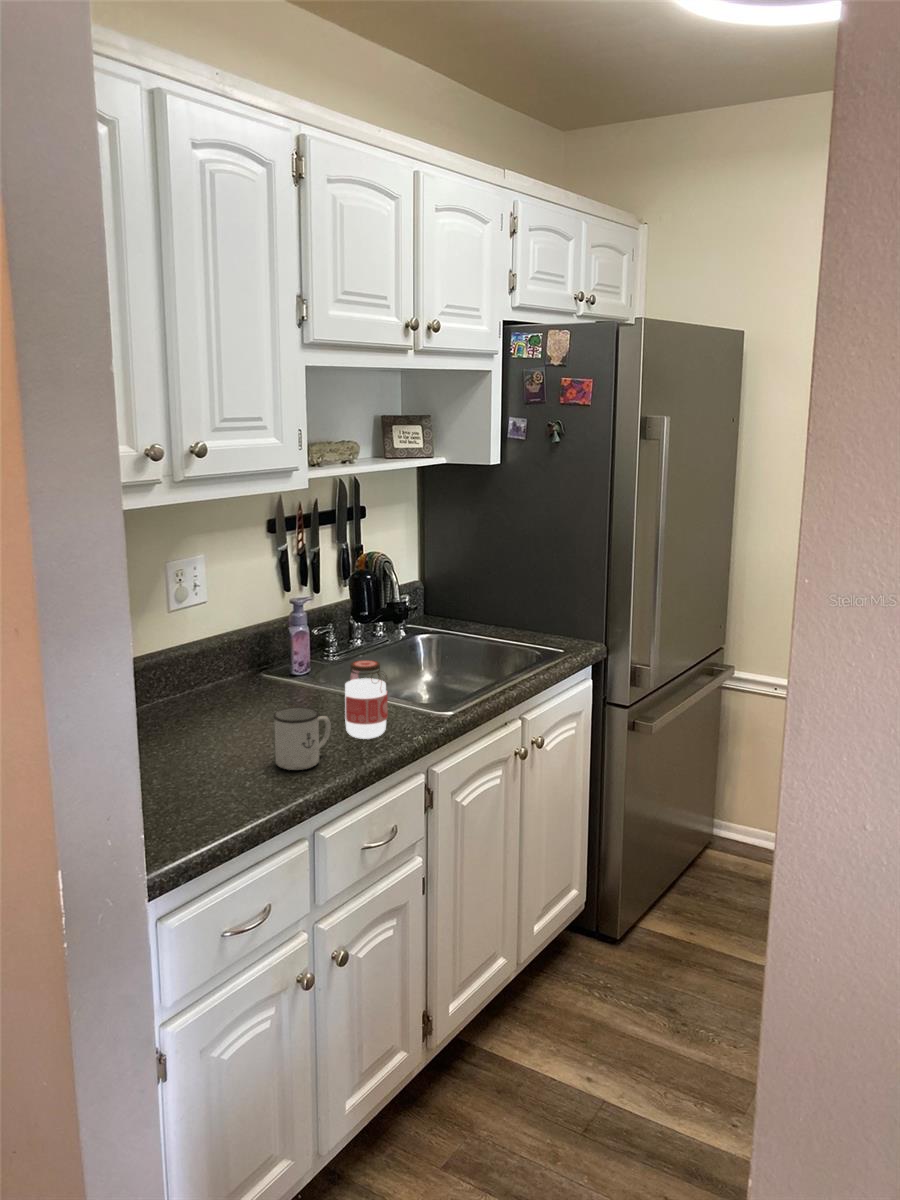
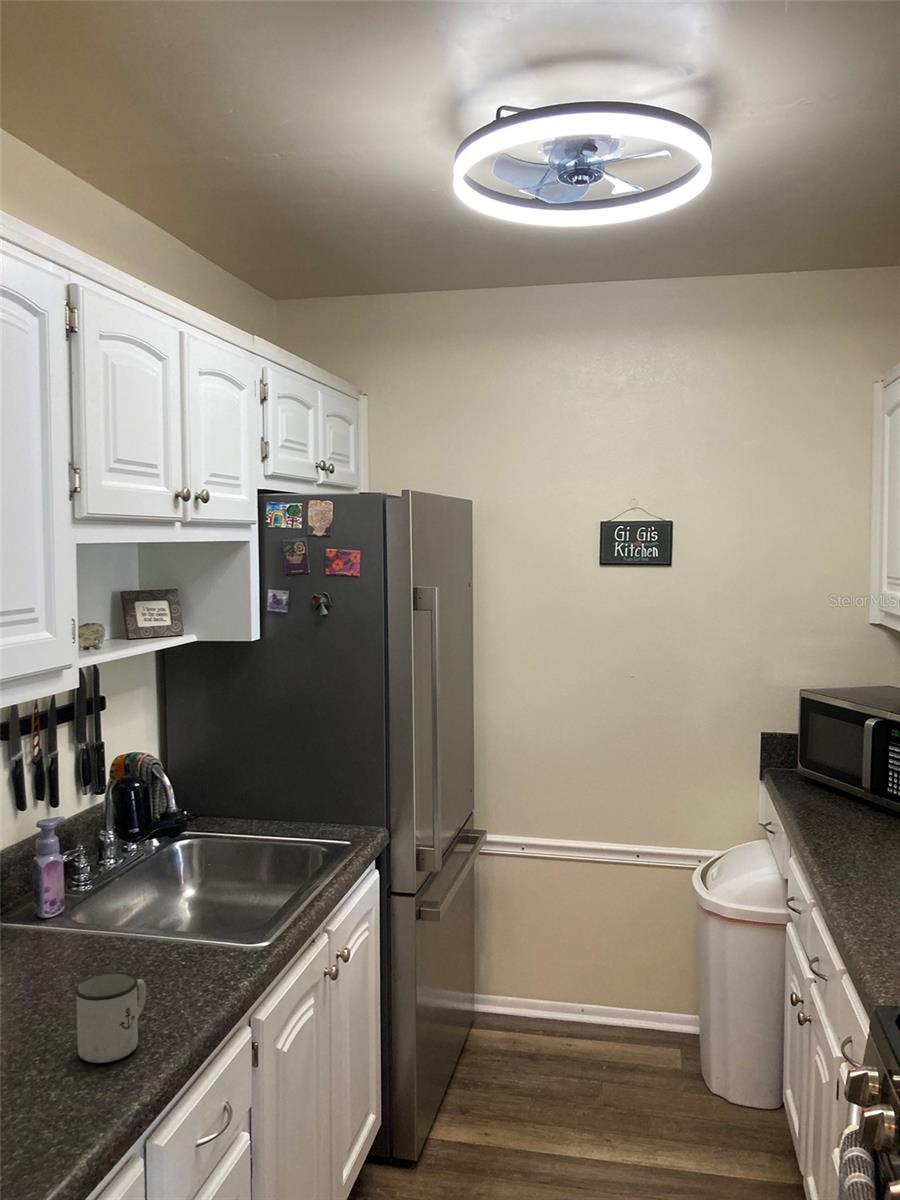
jar: present [345,660,388,739] -> none [150,894,207,999]

